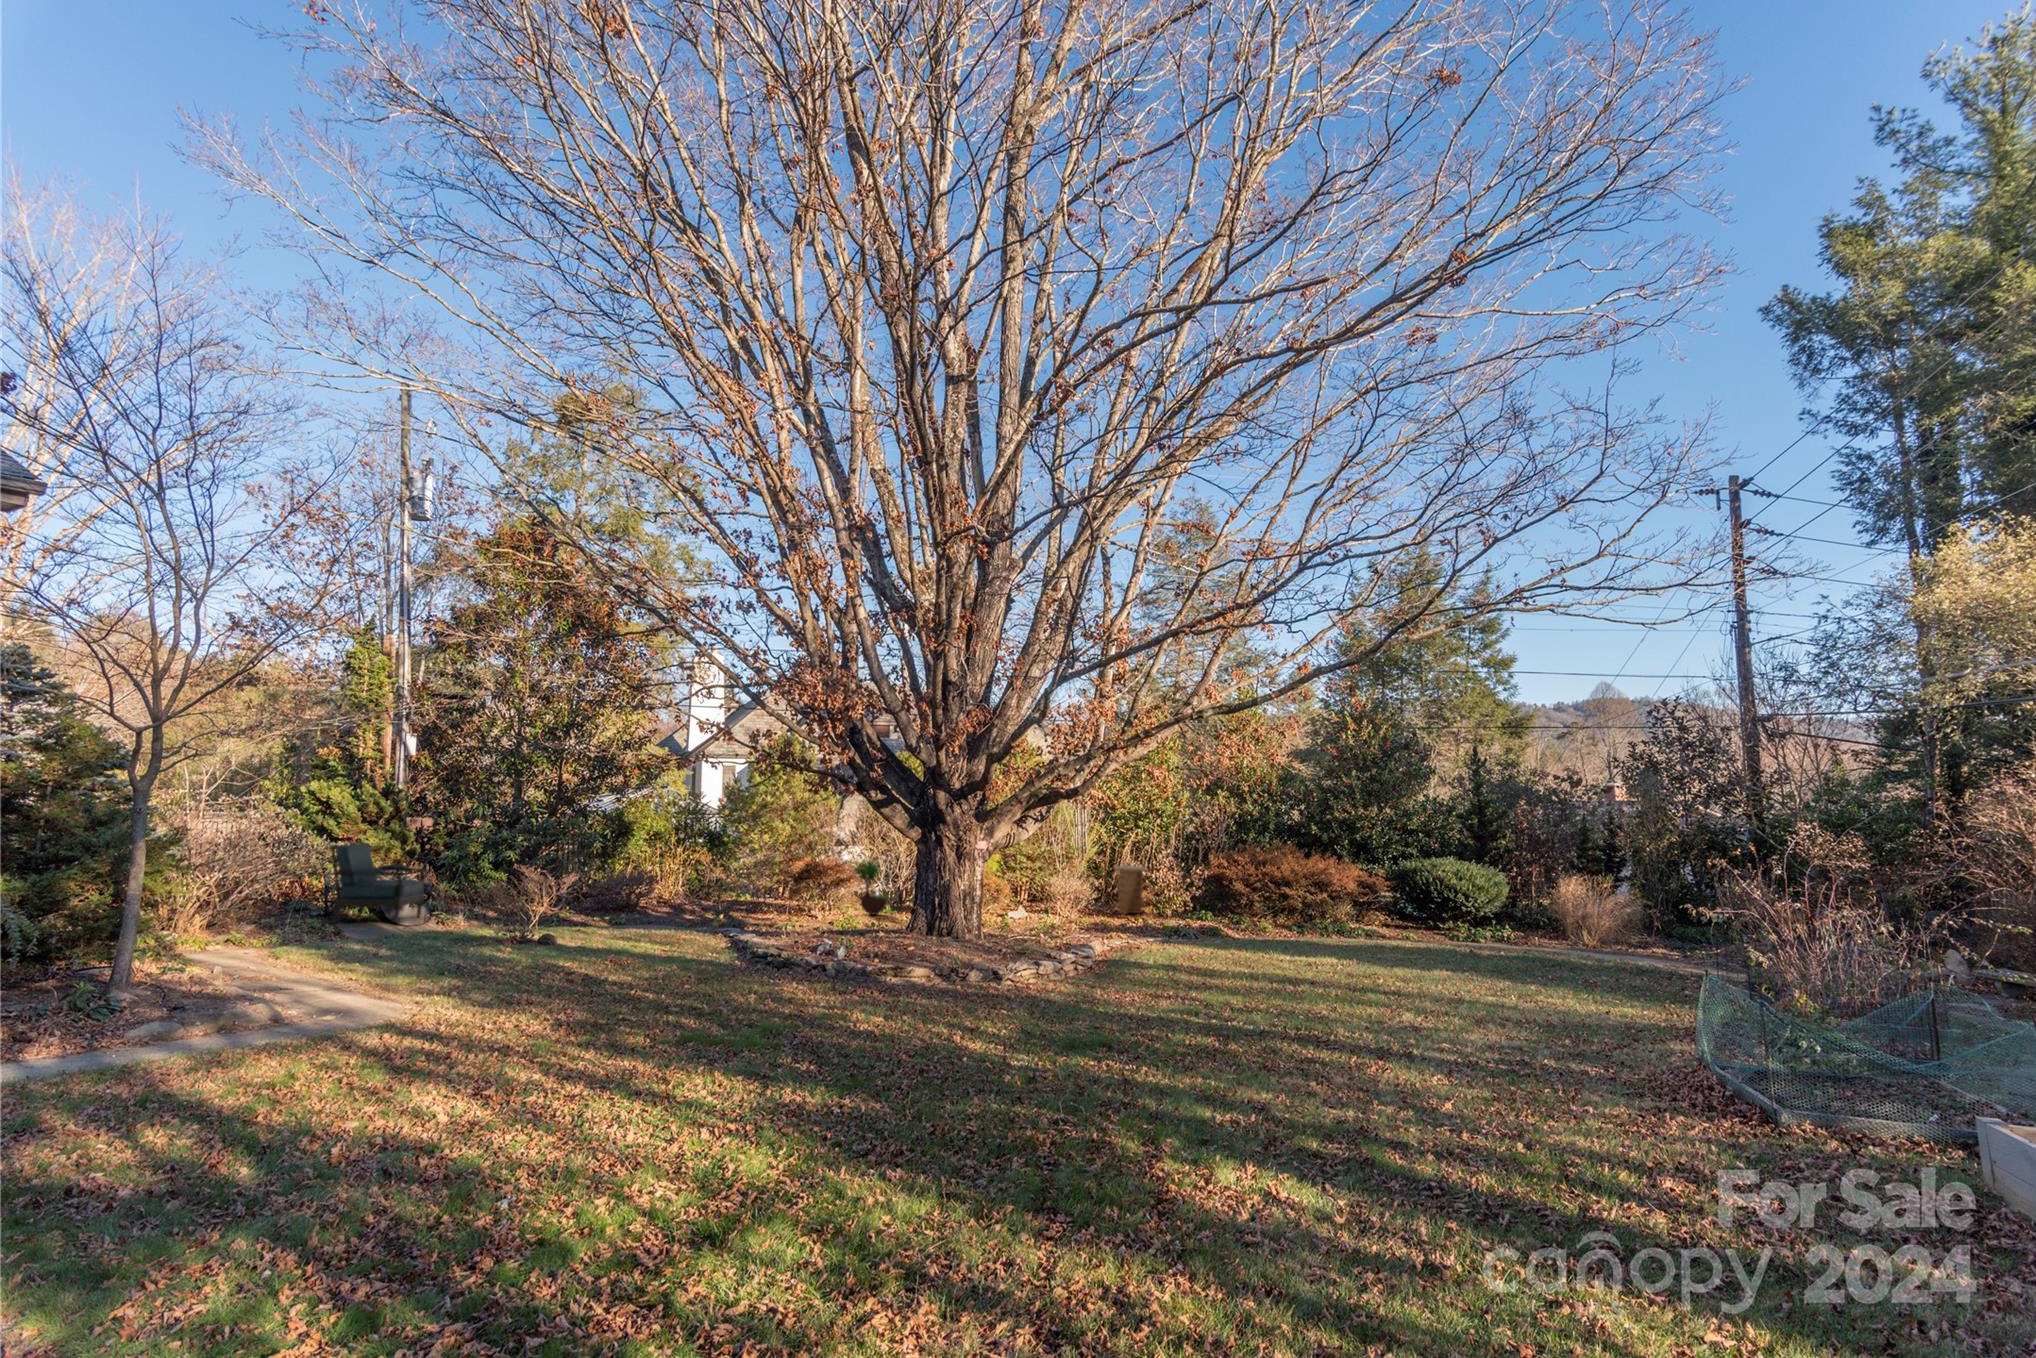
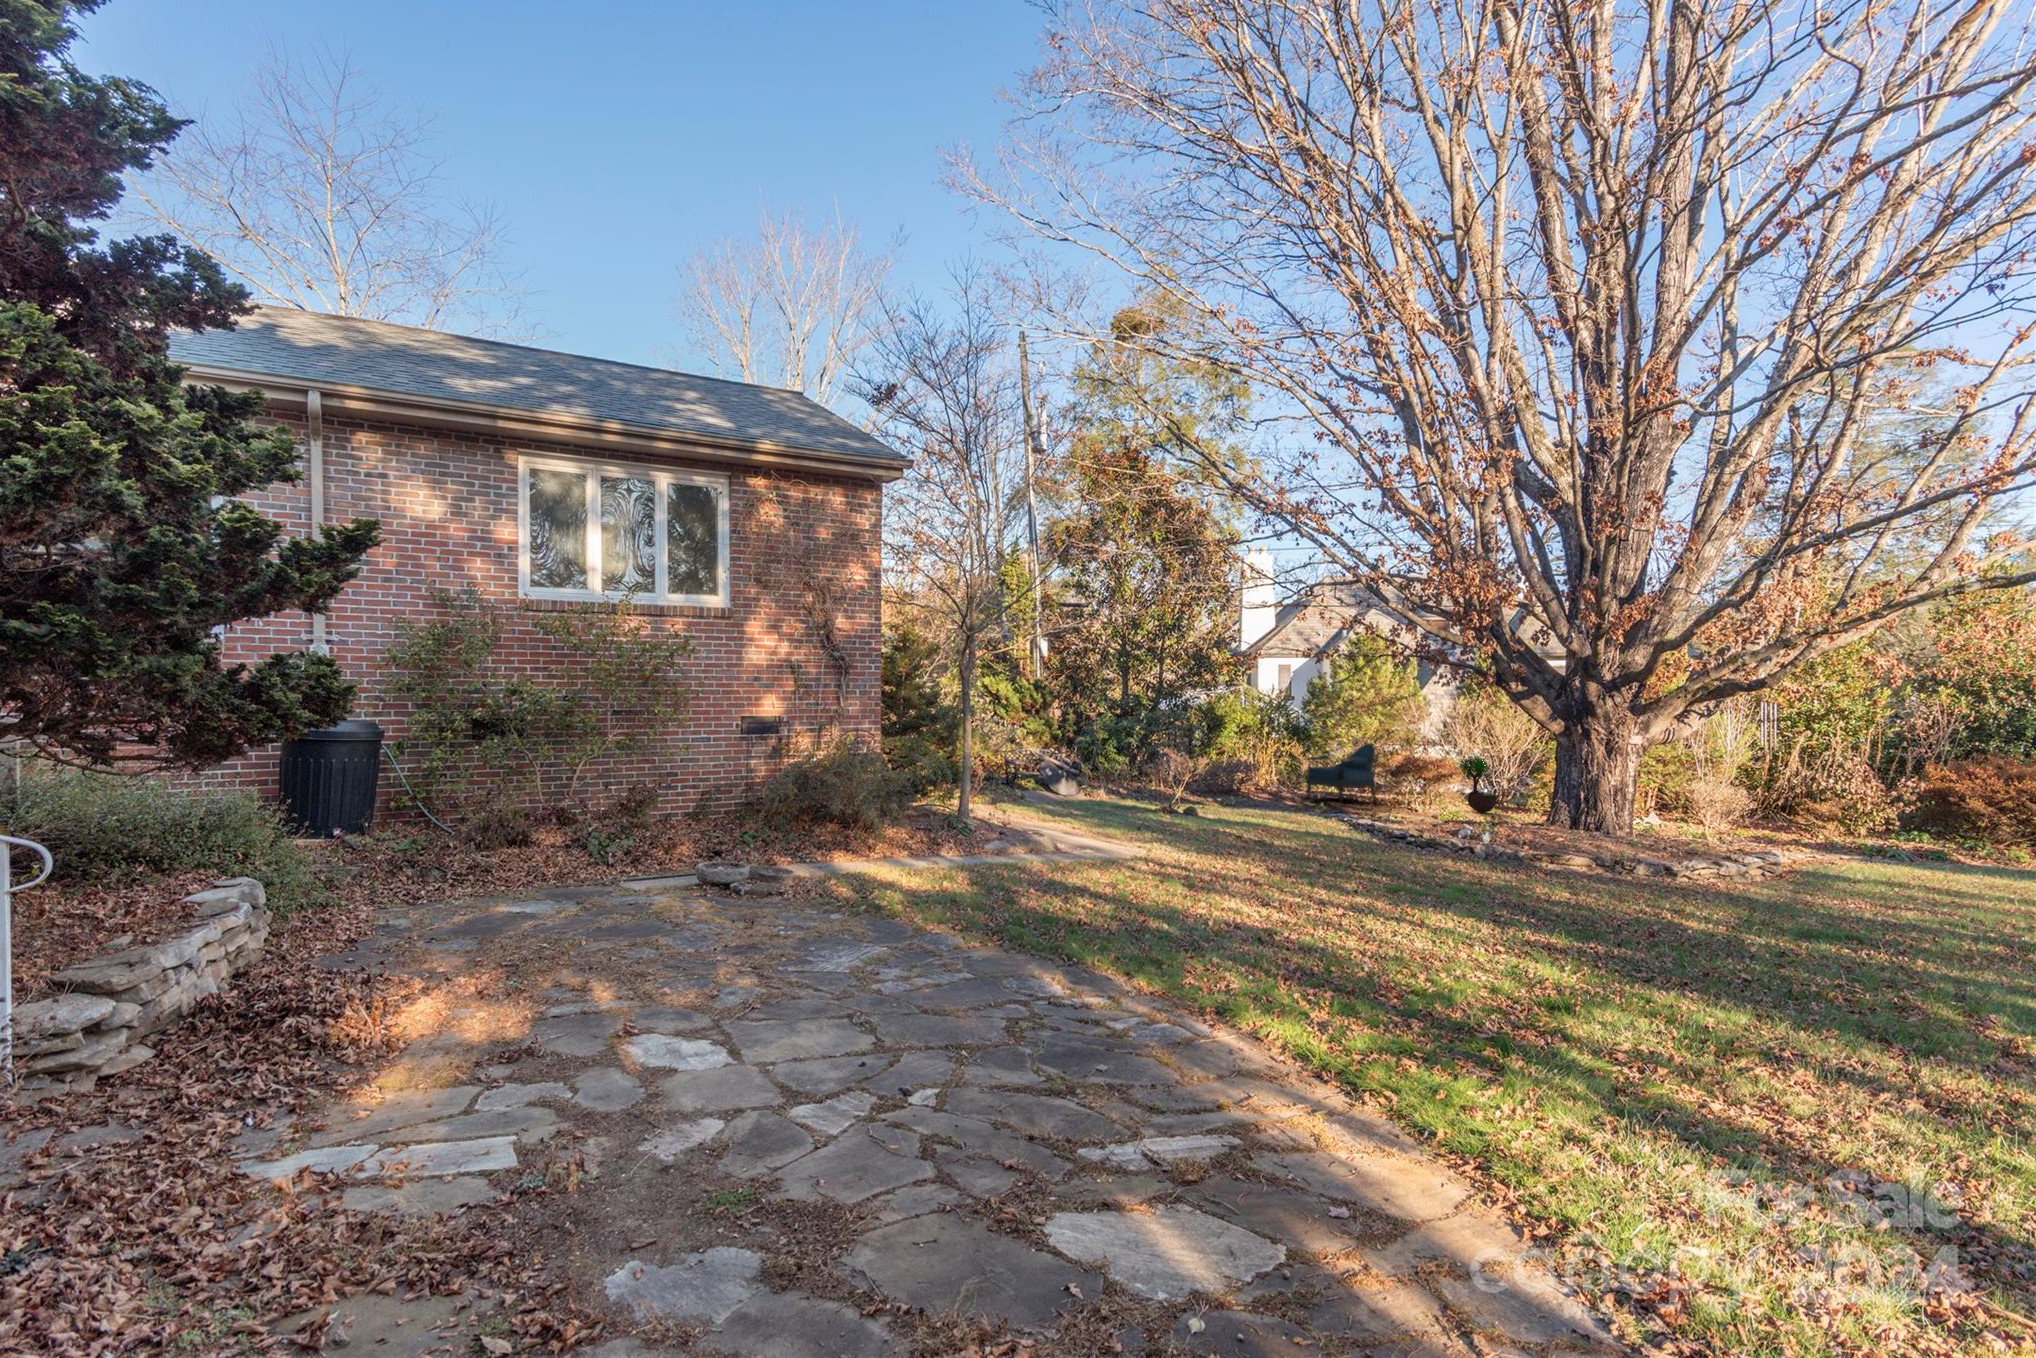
chair: present [330,843,425,923] -> present [1306,743,1380,801]
side table: present [1115,865,1146,914] -> none [1781,773,1829,830]

